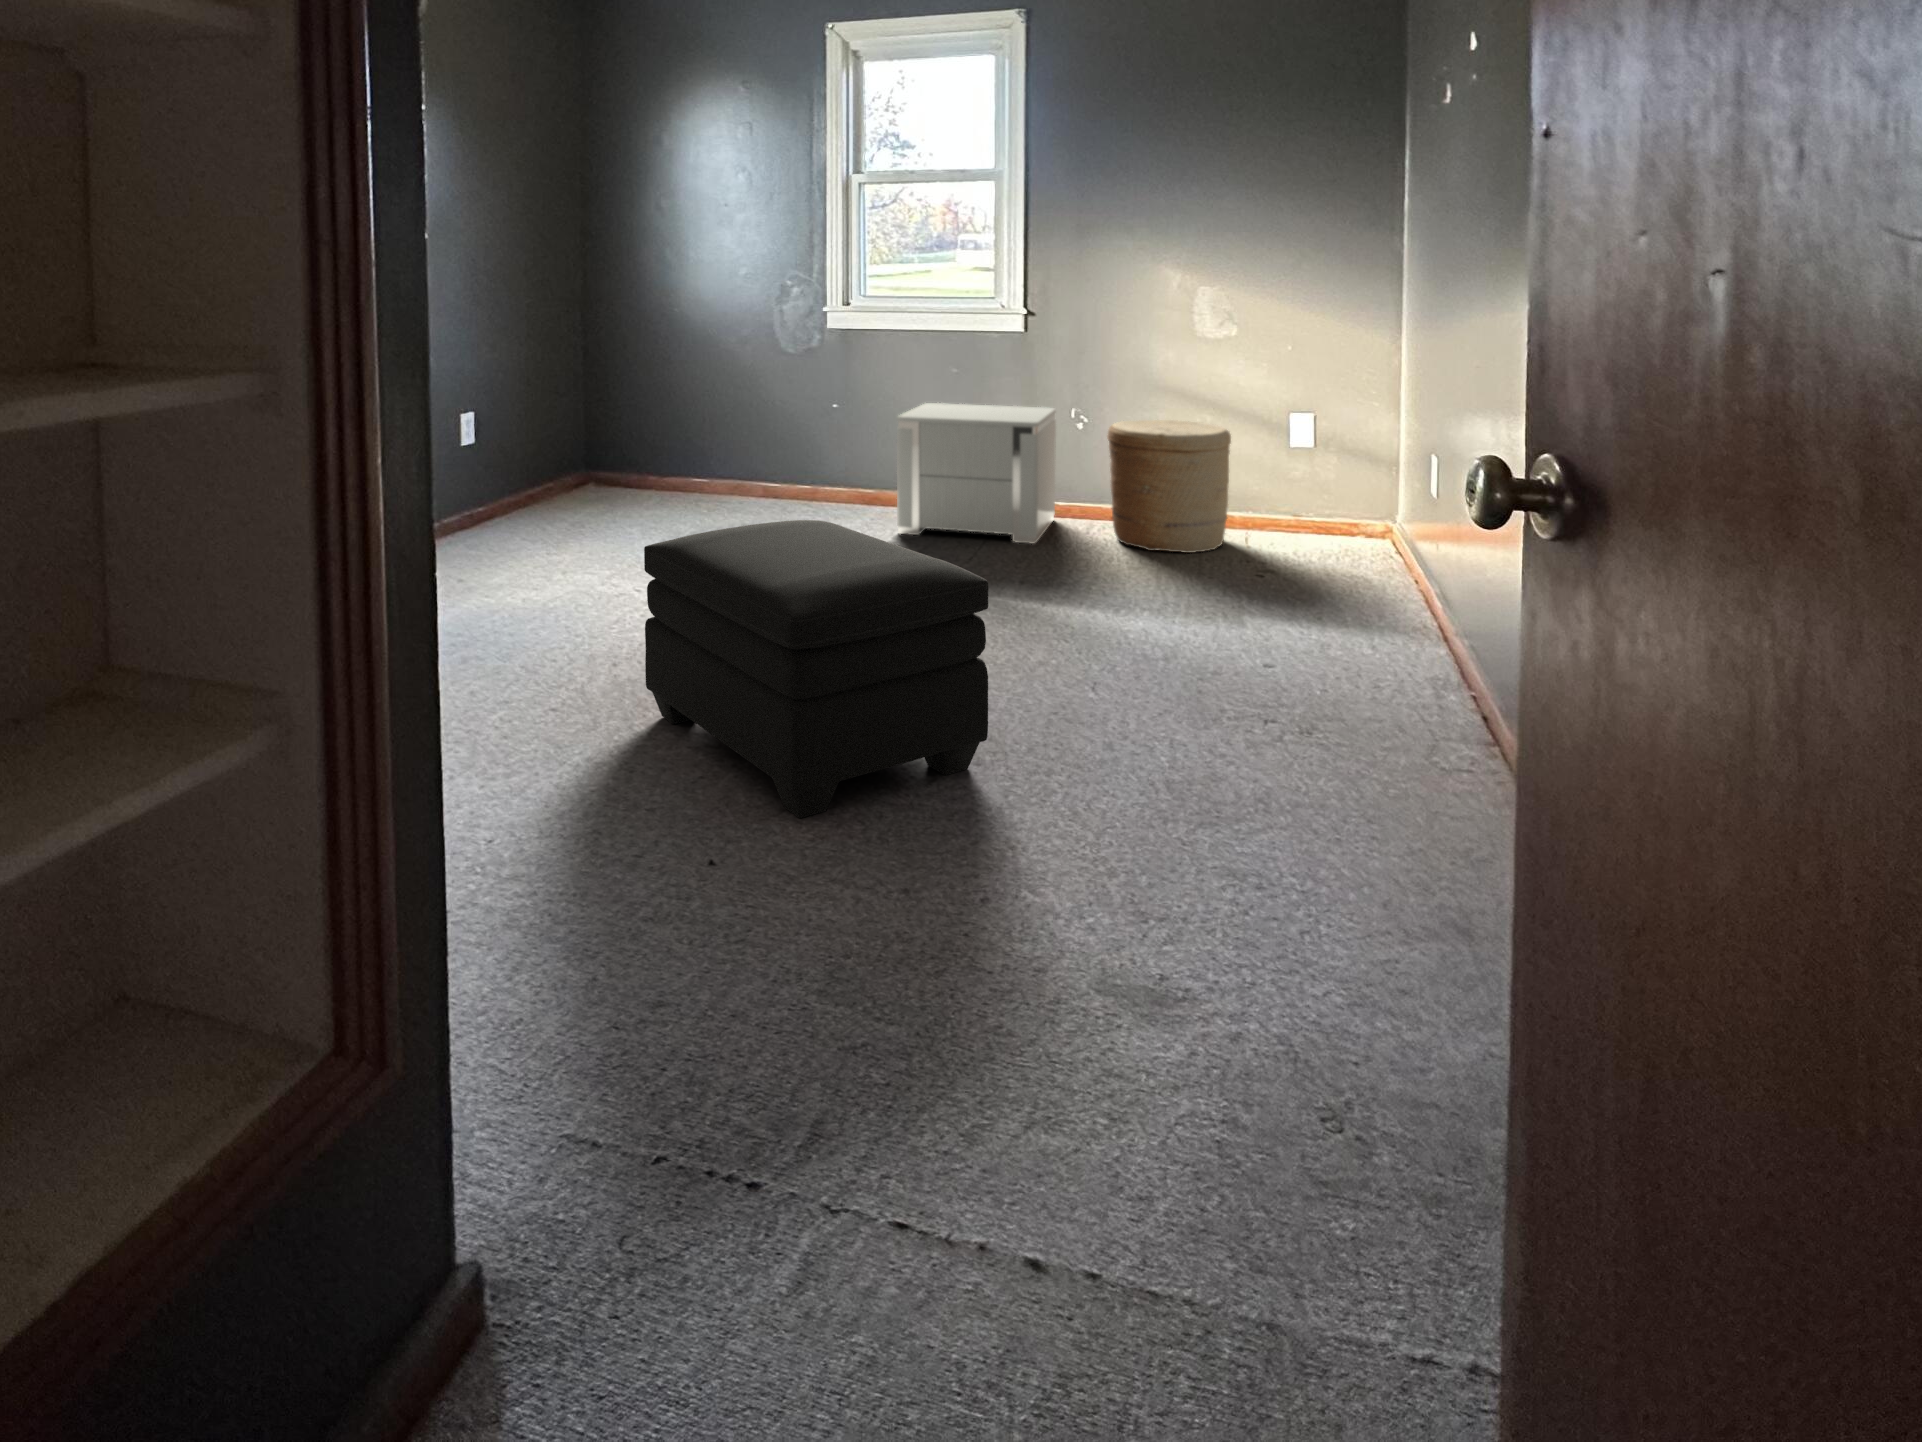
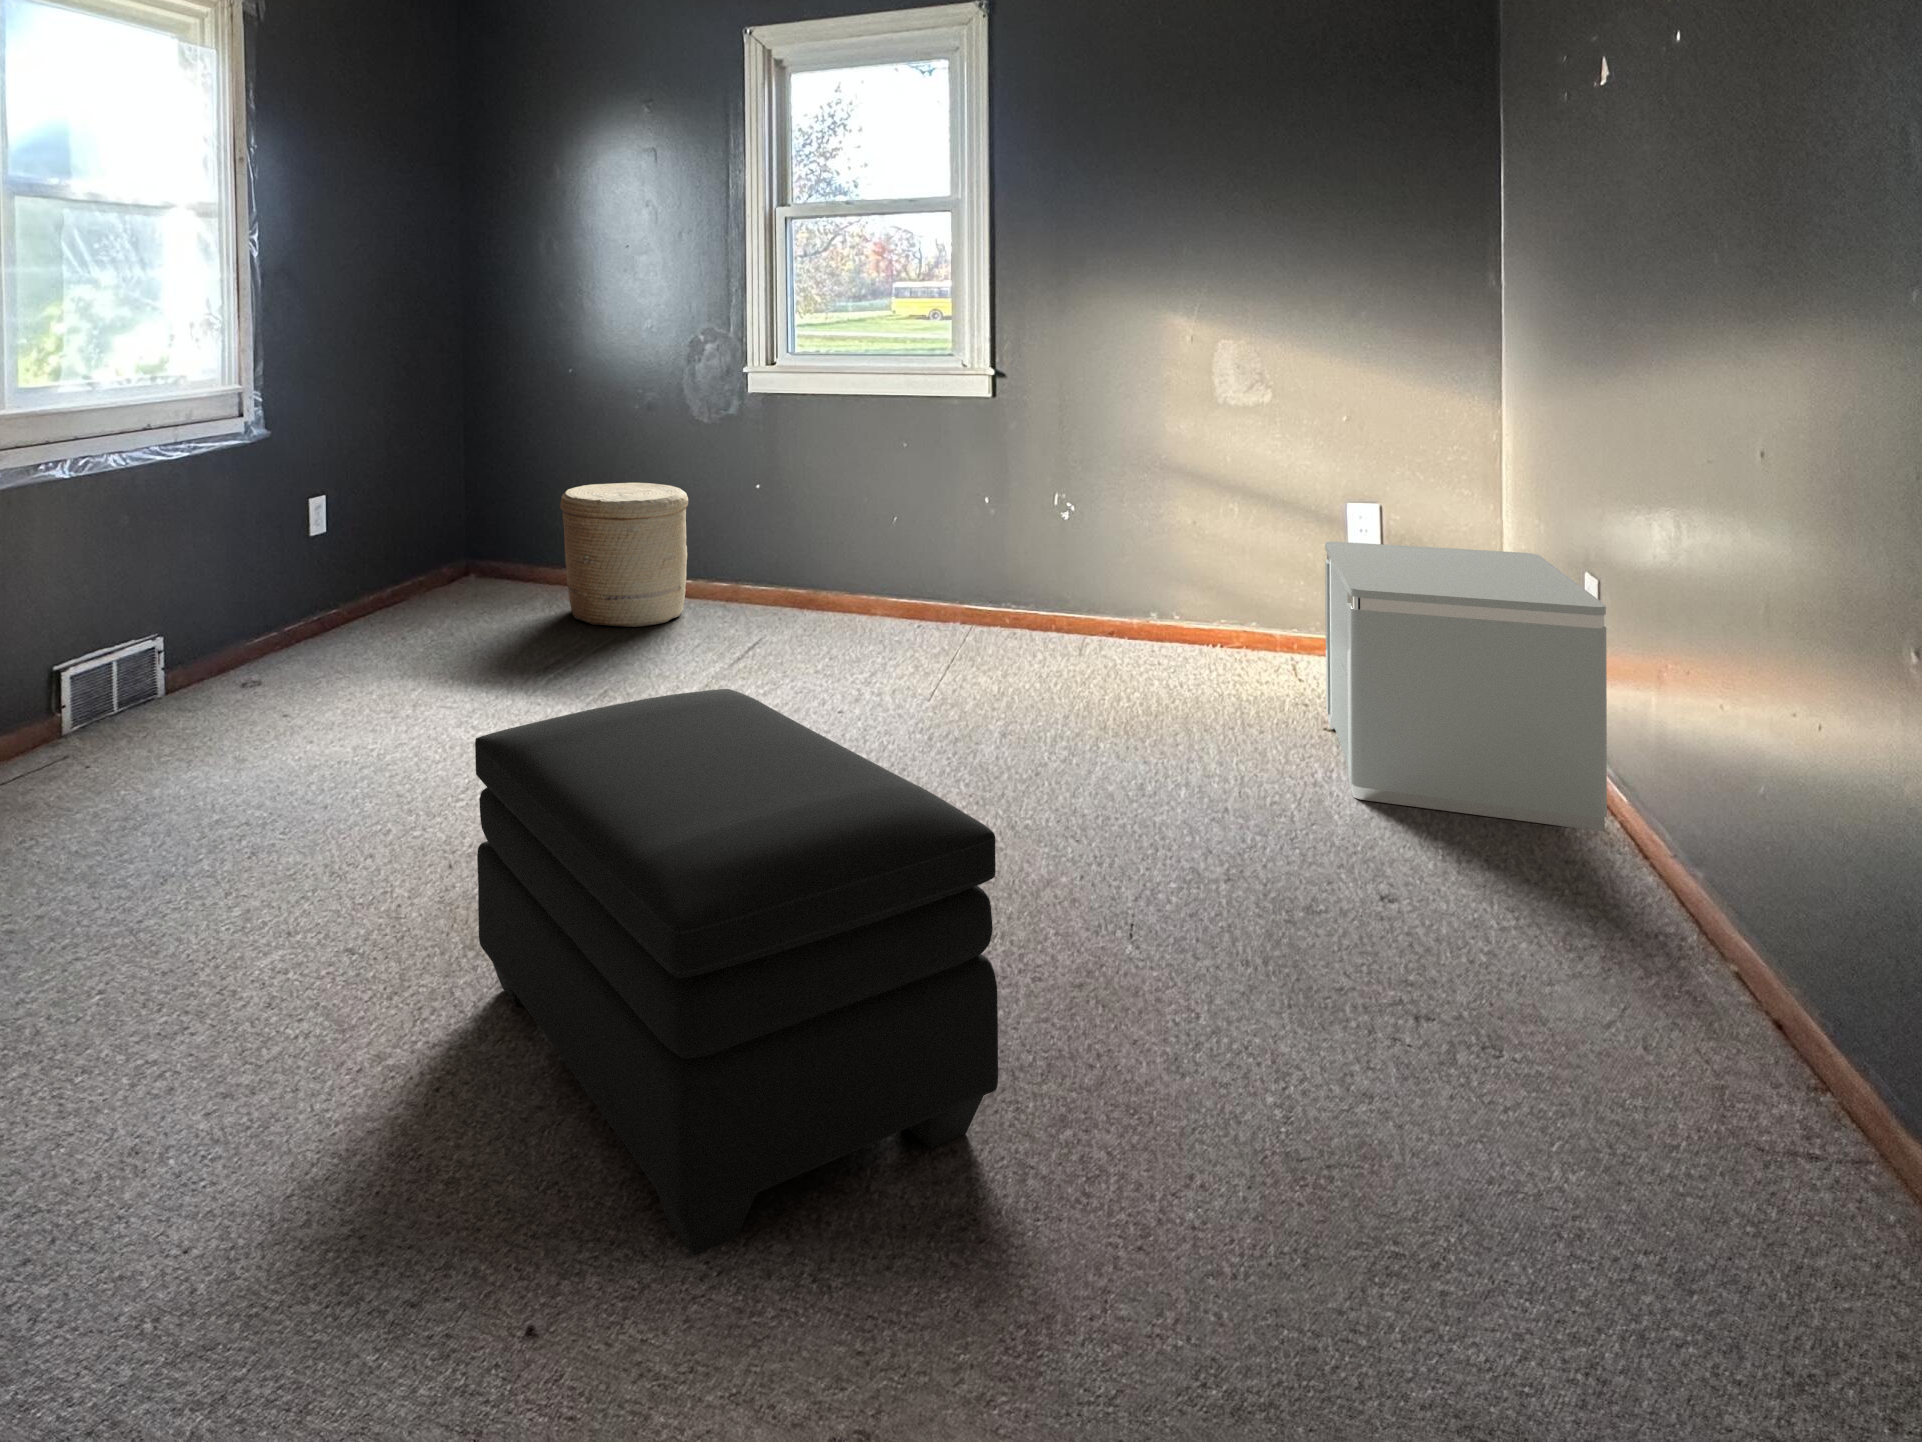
nightstand: present [897,403,1056,544] -> present [1325,542,1607,831]
woven basket: present [1107,420,1231,553] -> present [560,483,688,627]

